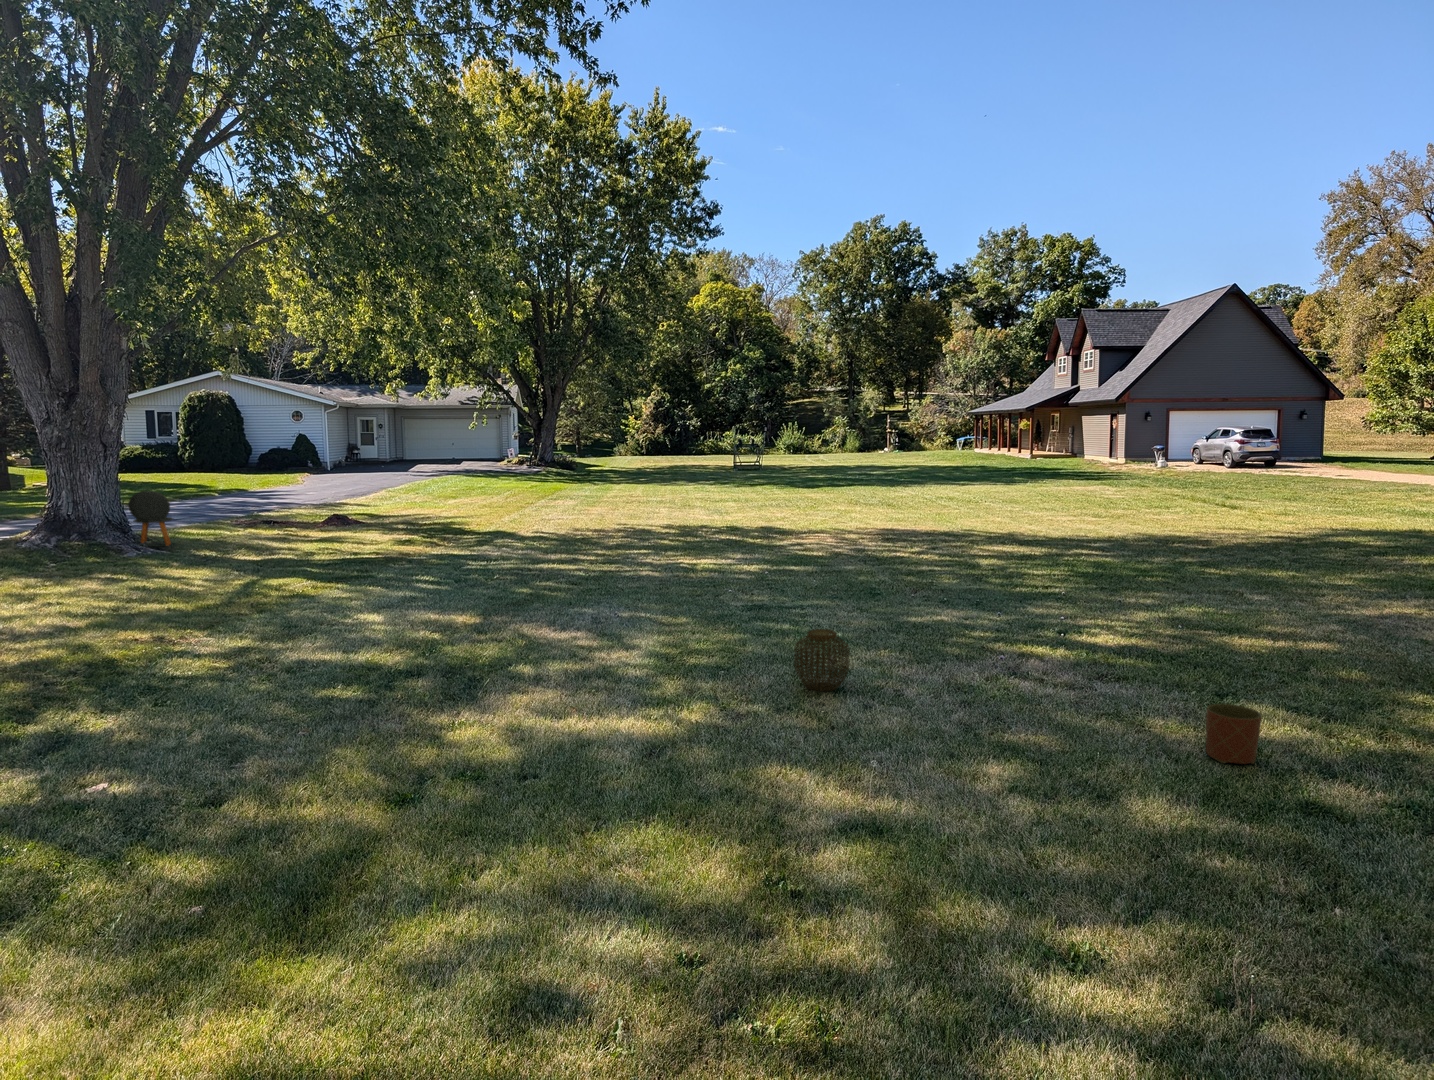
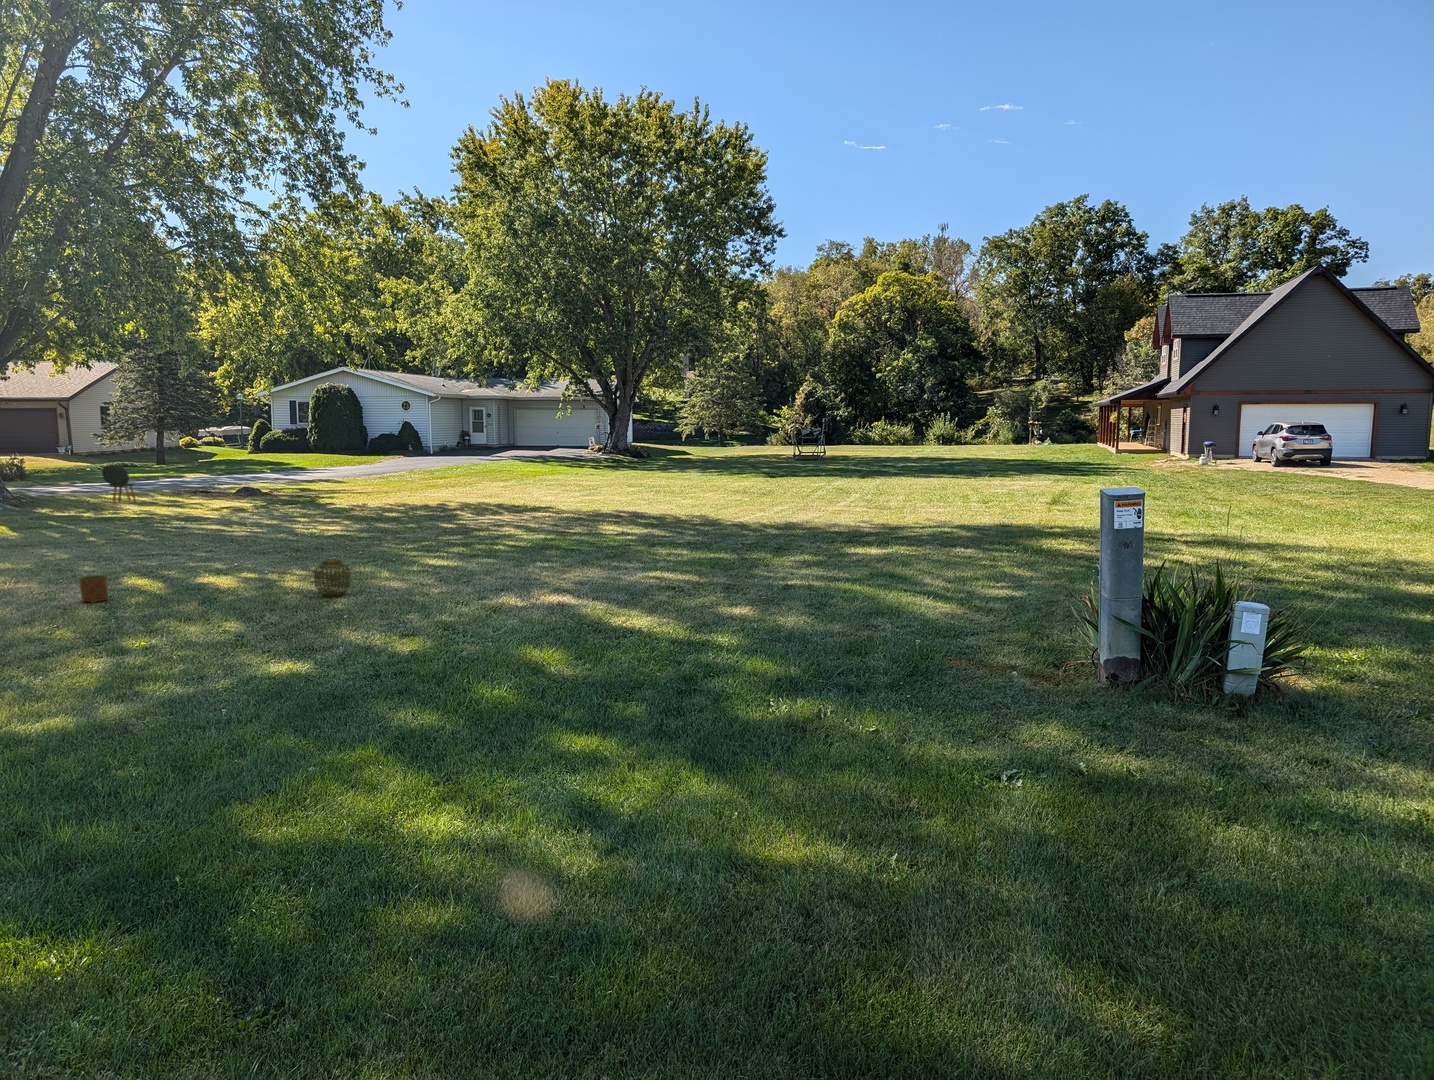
woven basket: present [794,629,849,692] -> present [313,559,350,597]
planter: present [1206,704,1262,764] -> present [79,575,108,603]

